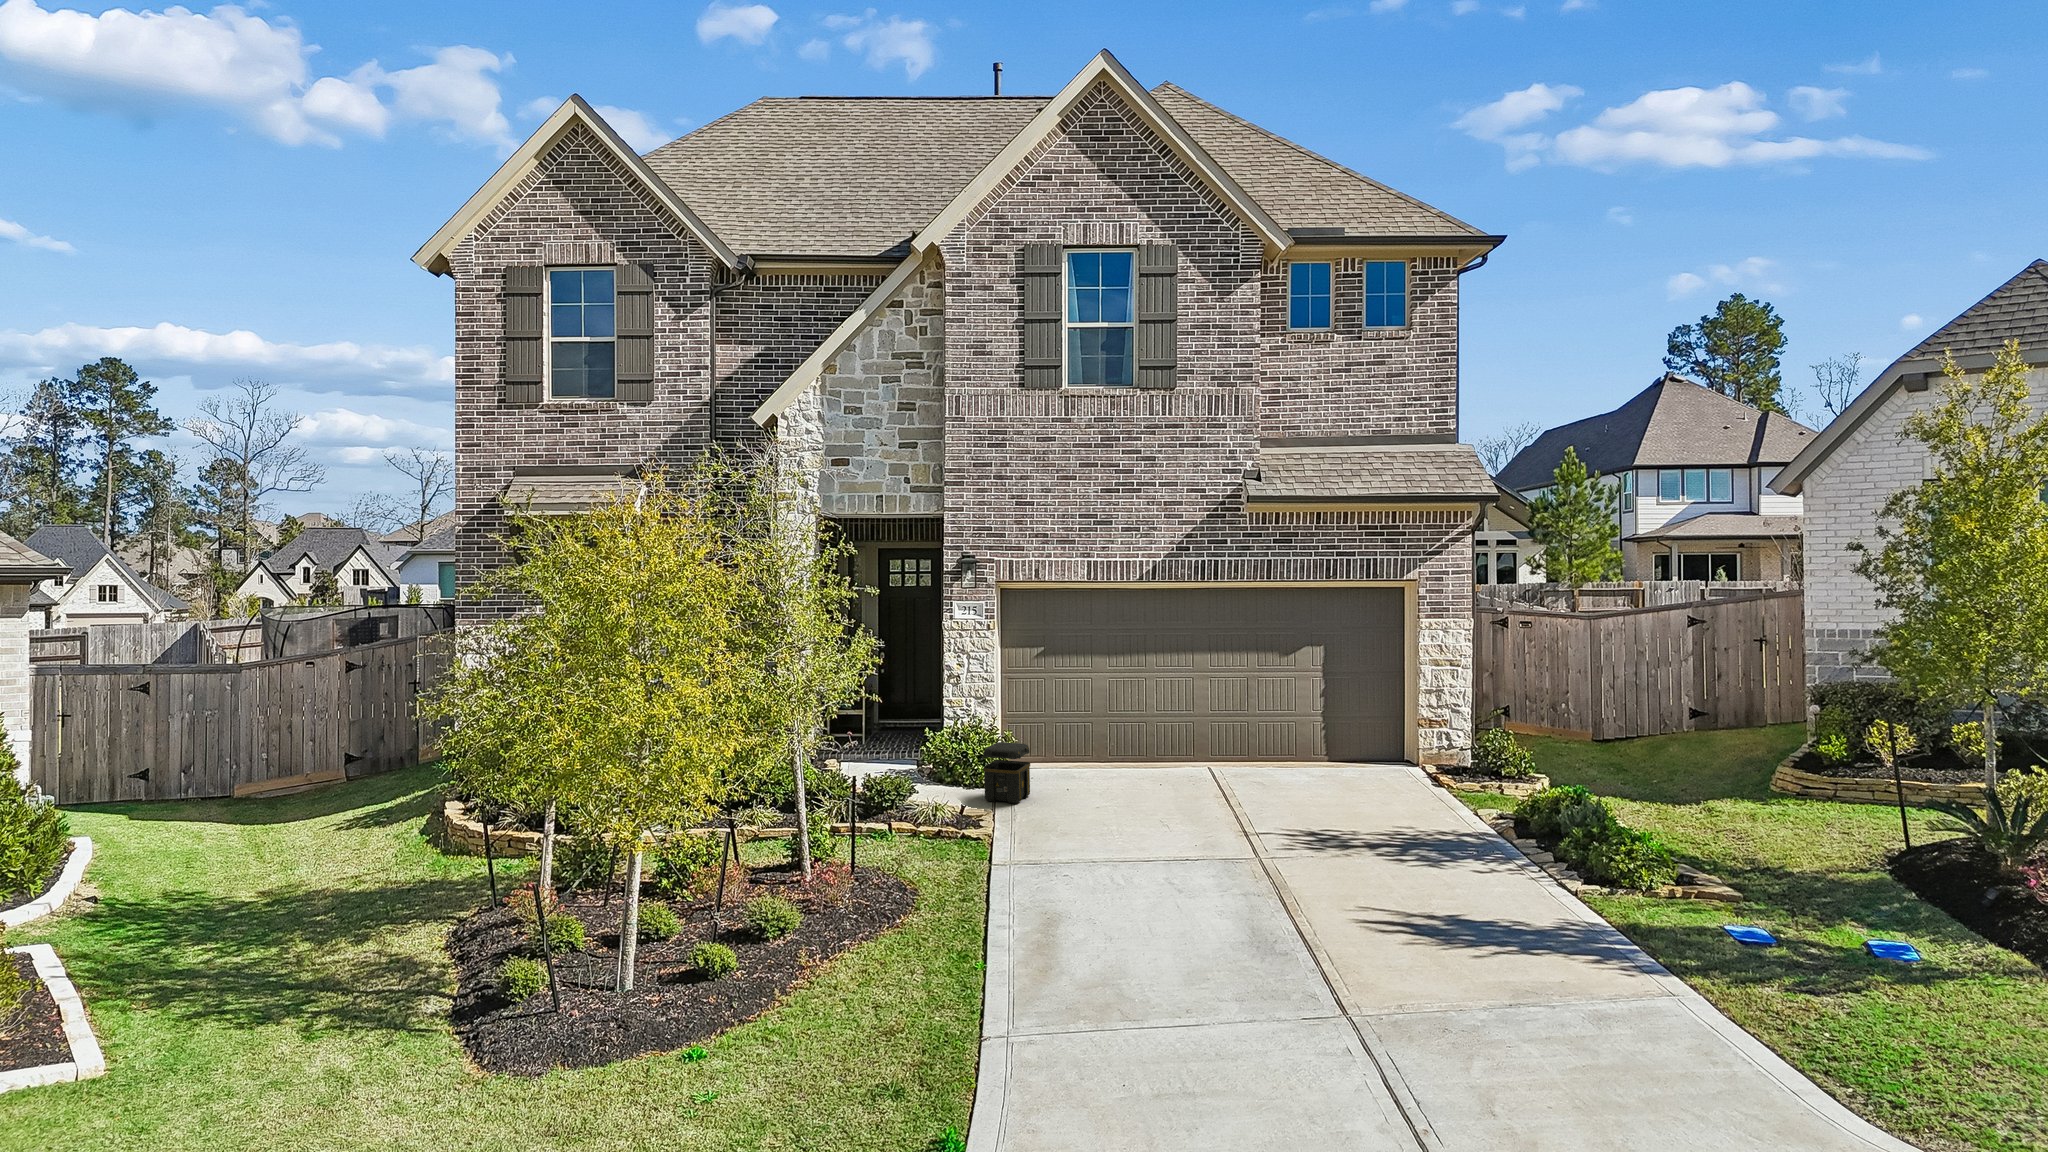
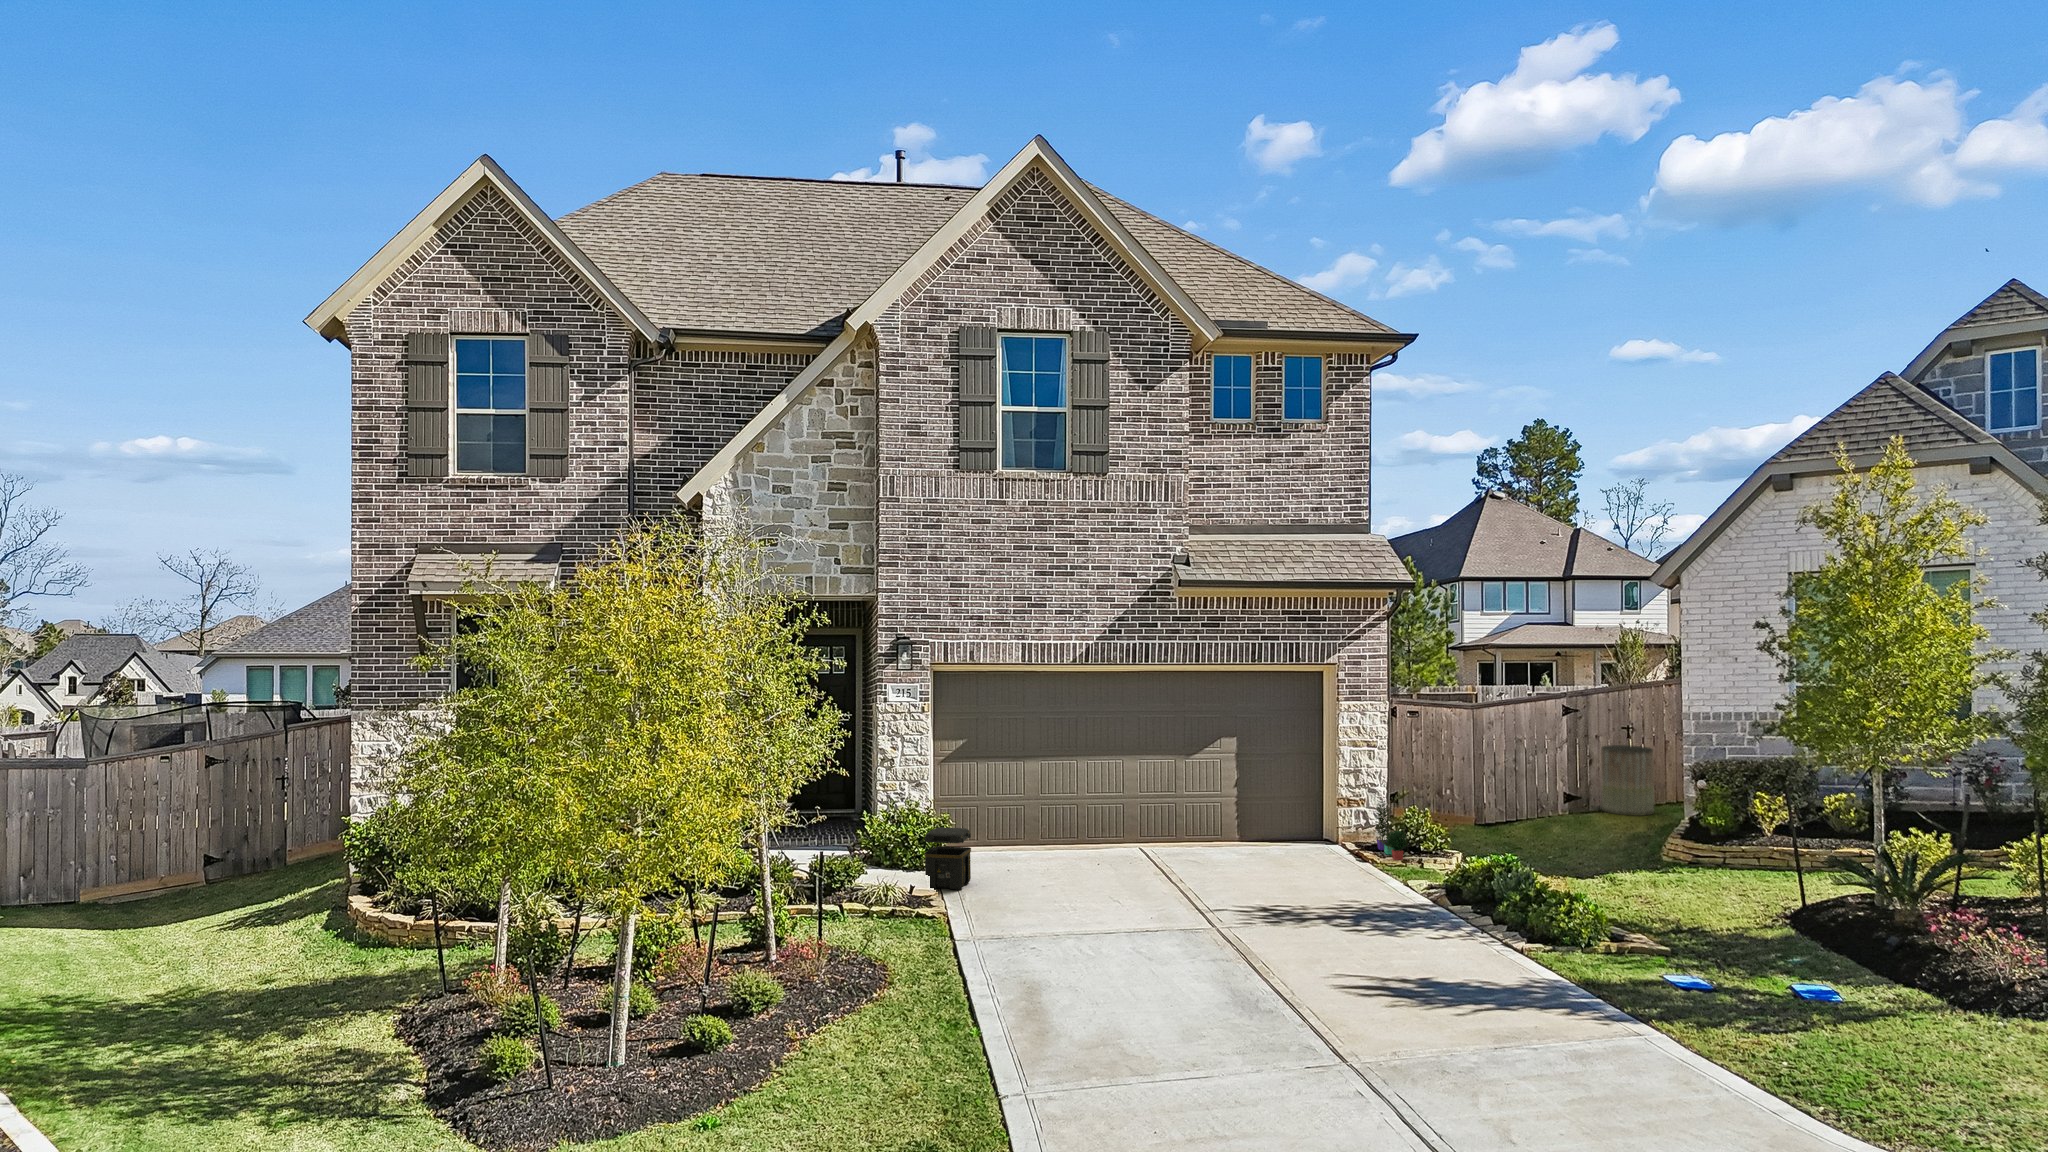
trash can: none [1704,663,1763,736] -> present [1601,745,1654,816]
potted plant: none [1448,719,1481,782] -> present [1375,801,1407,860]

